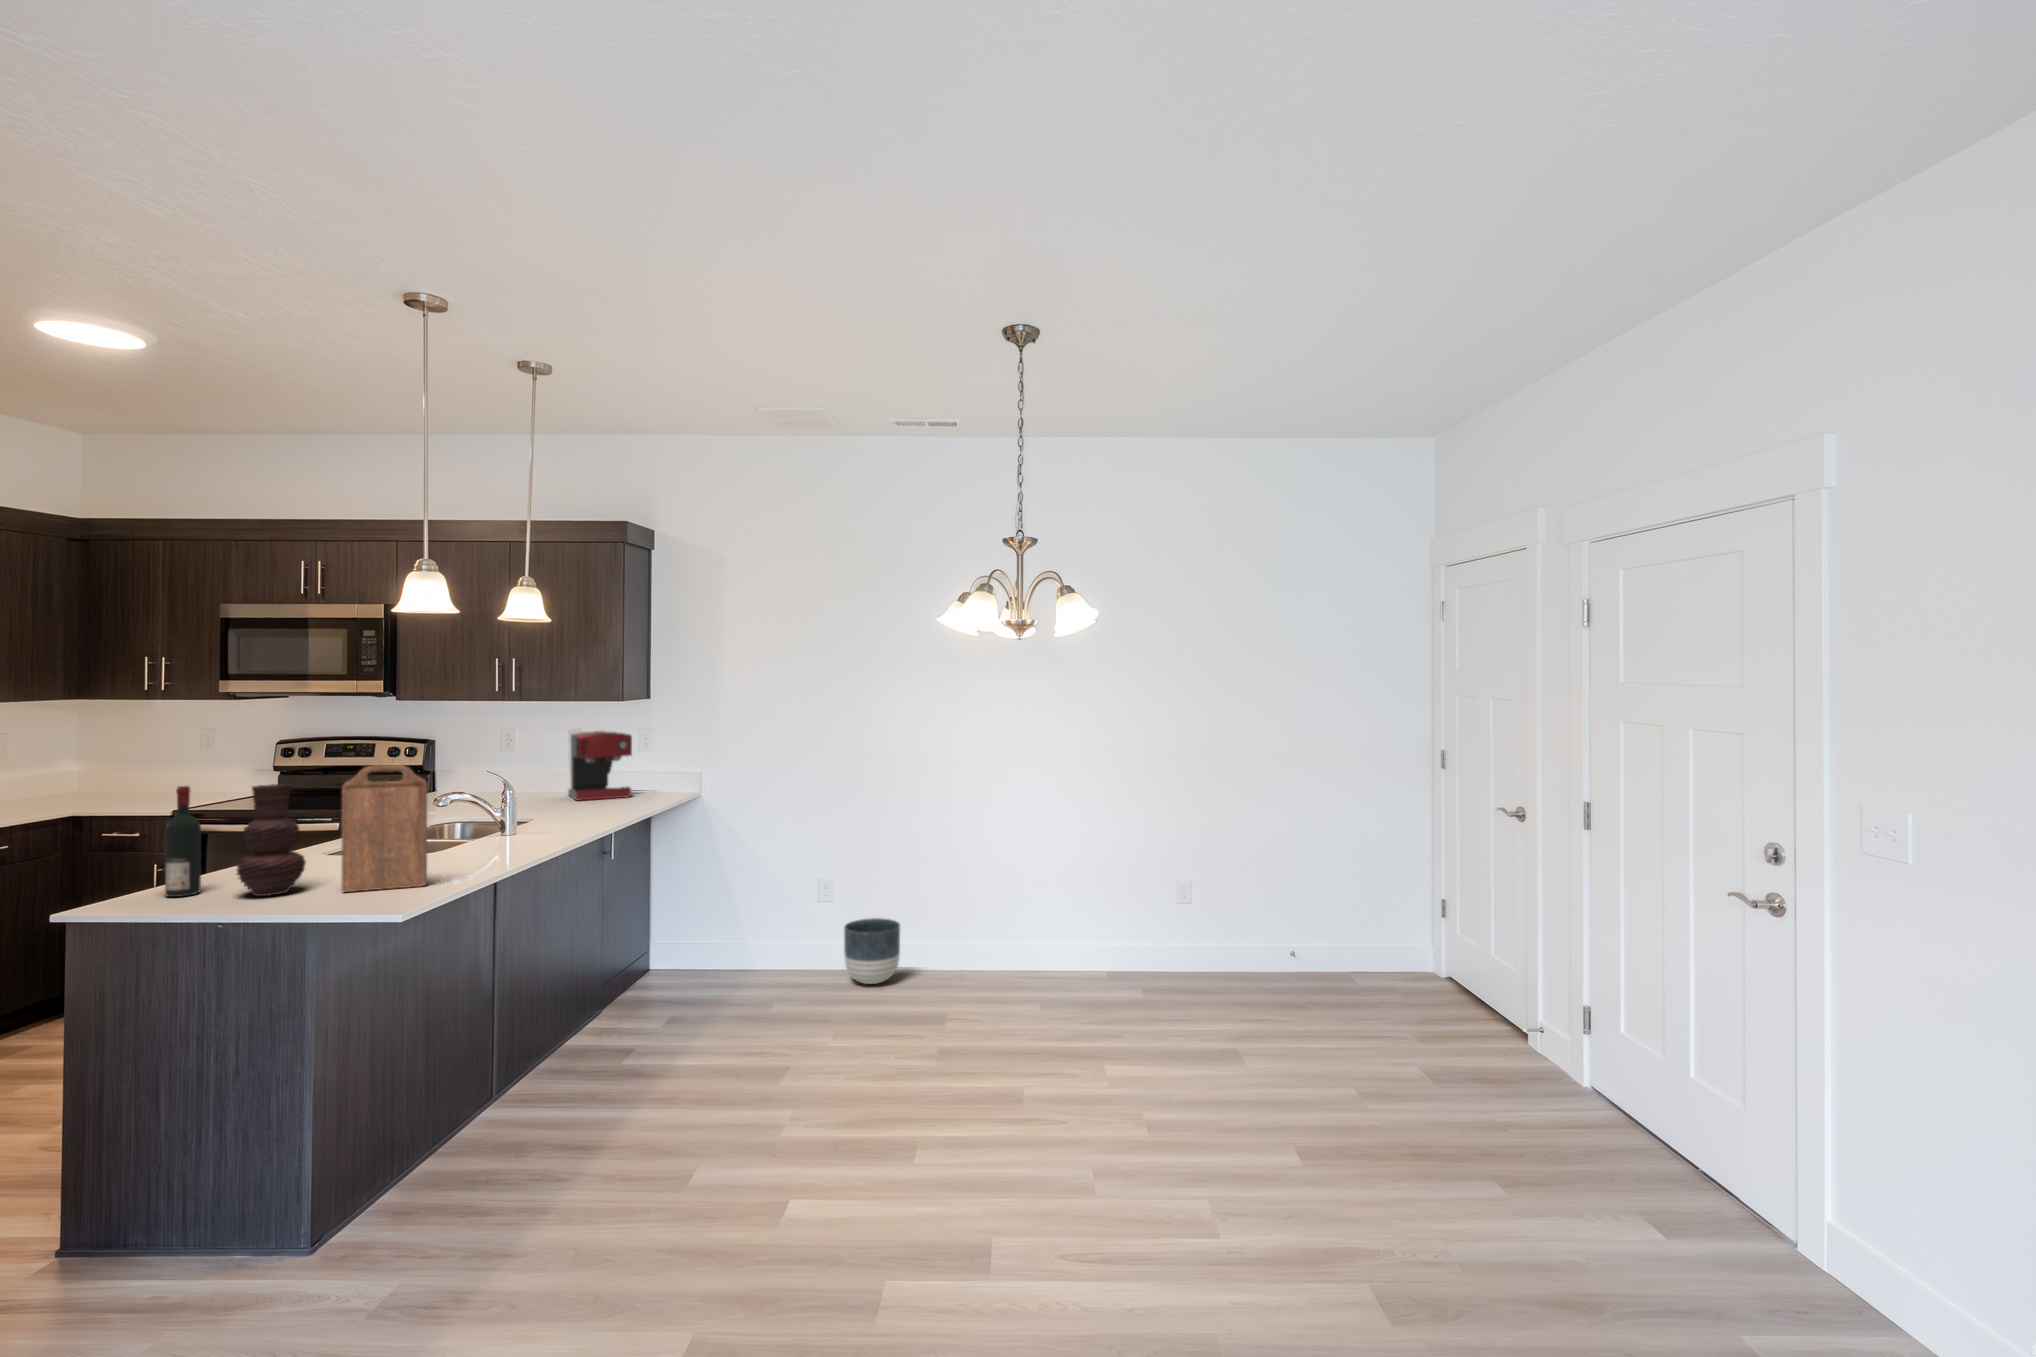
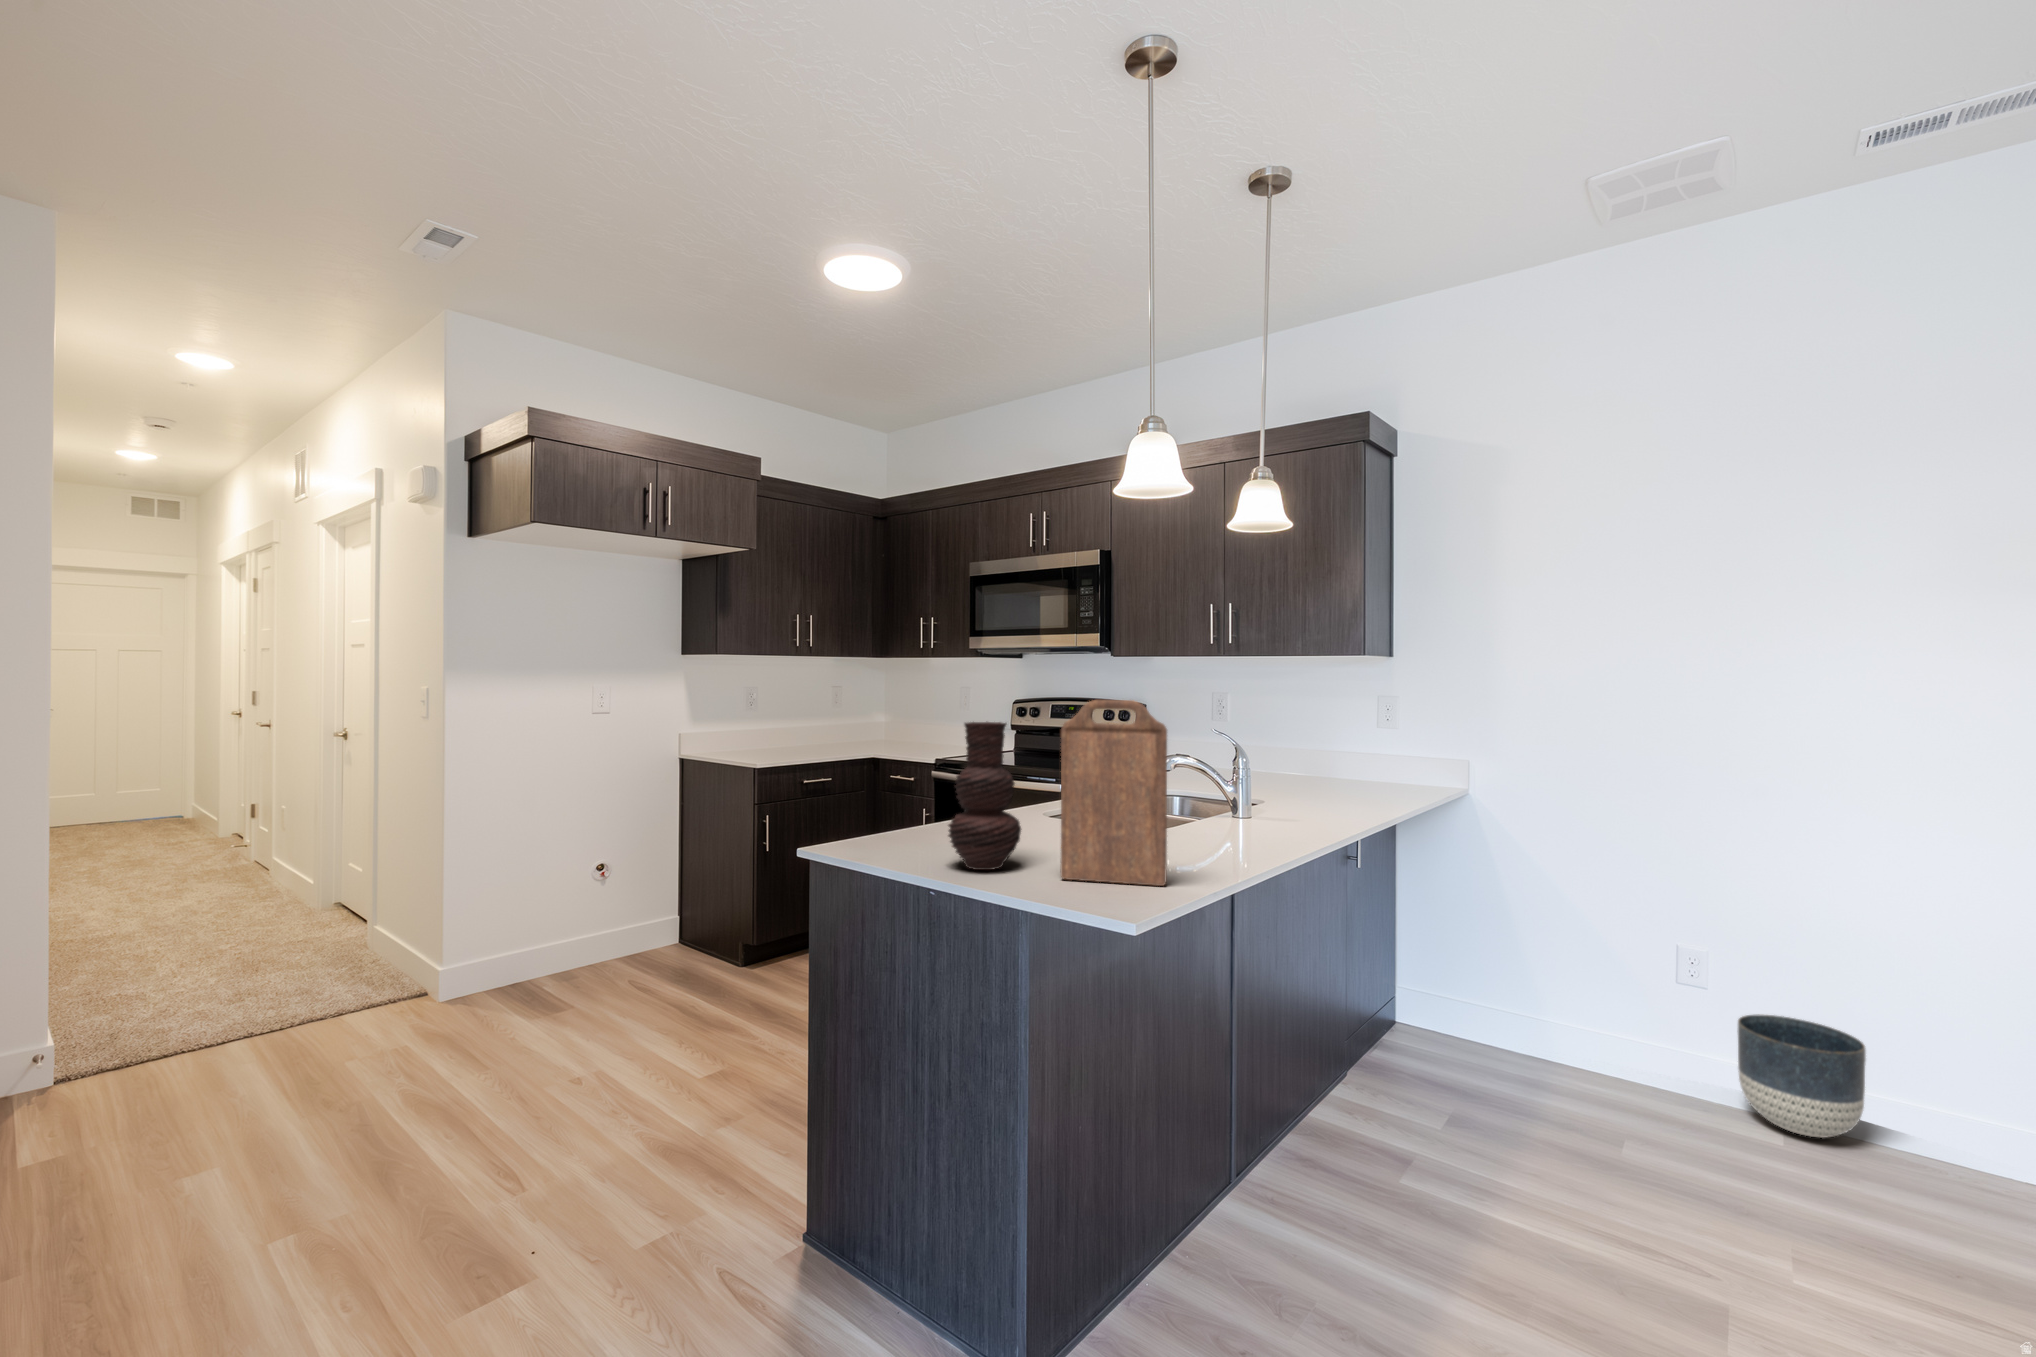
coffee maker: present [568,728,632,801] -> none [1288,689,1370,782]
wine bottle: present [165,786,201,897] -> none [885,719,919,856]

